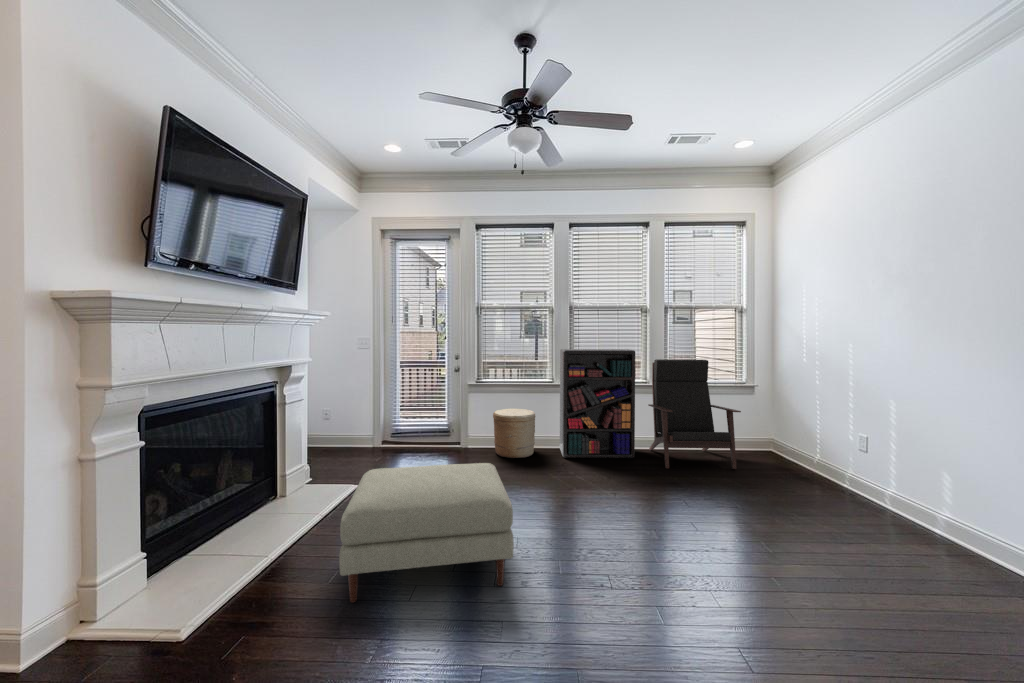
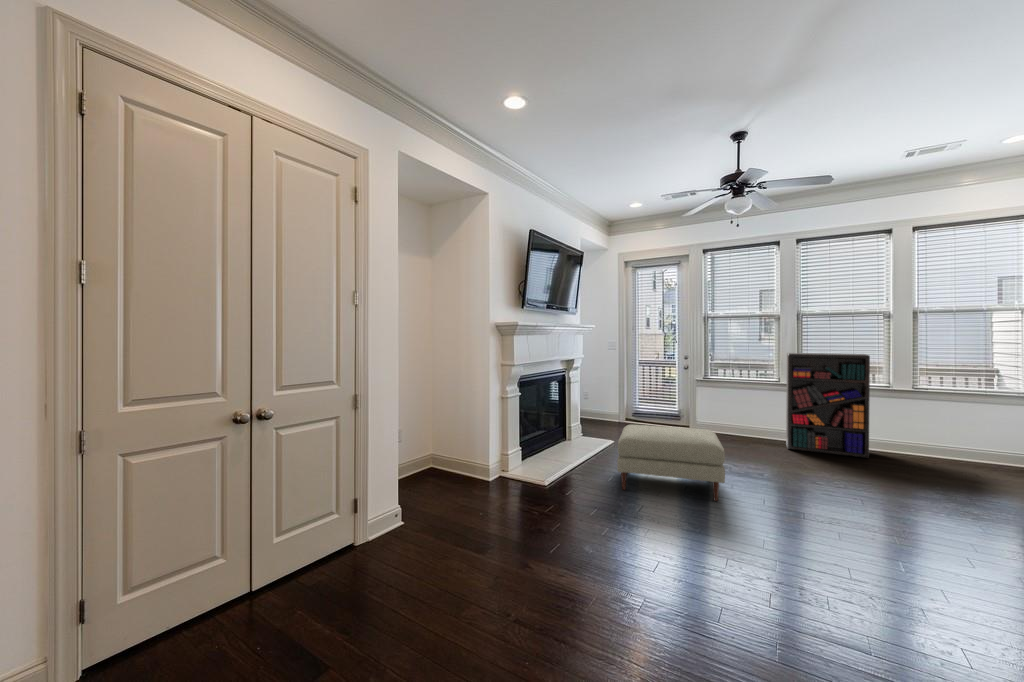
lounge chair: present [648,359,741,469] -> none [890,365,1007,482]
woven basket: present [493,409,535,458] -> none [719,403,760,444]

